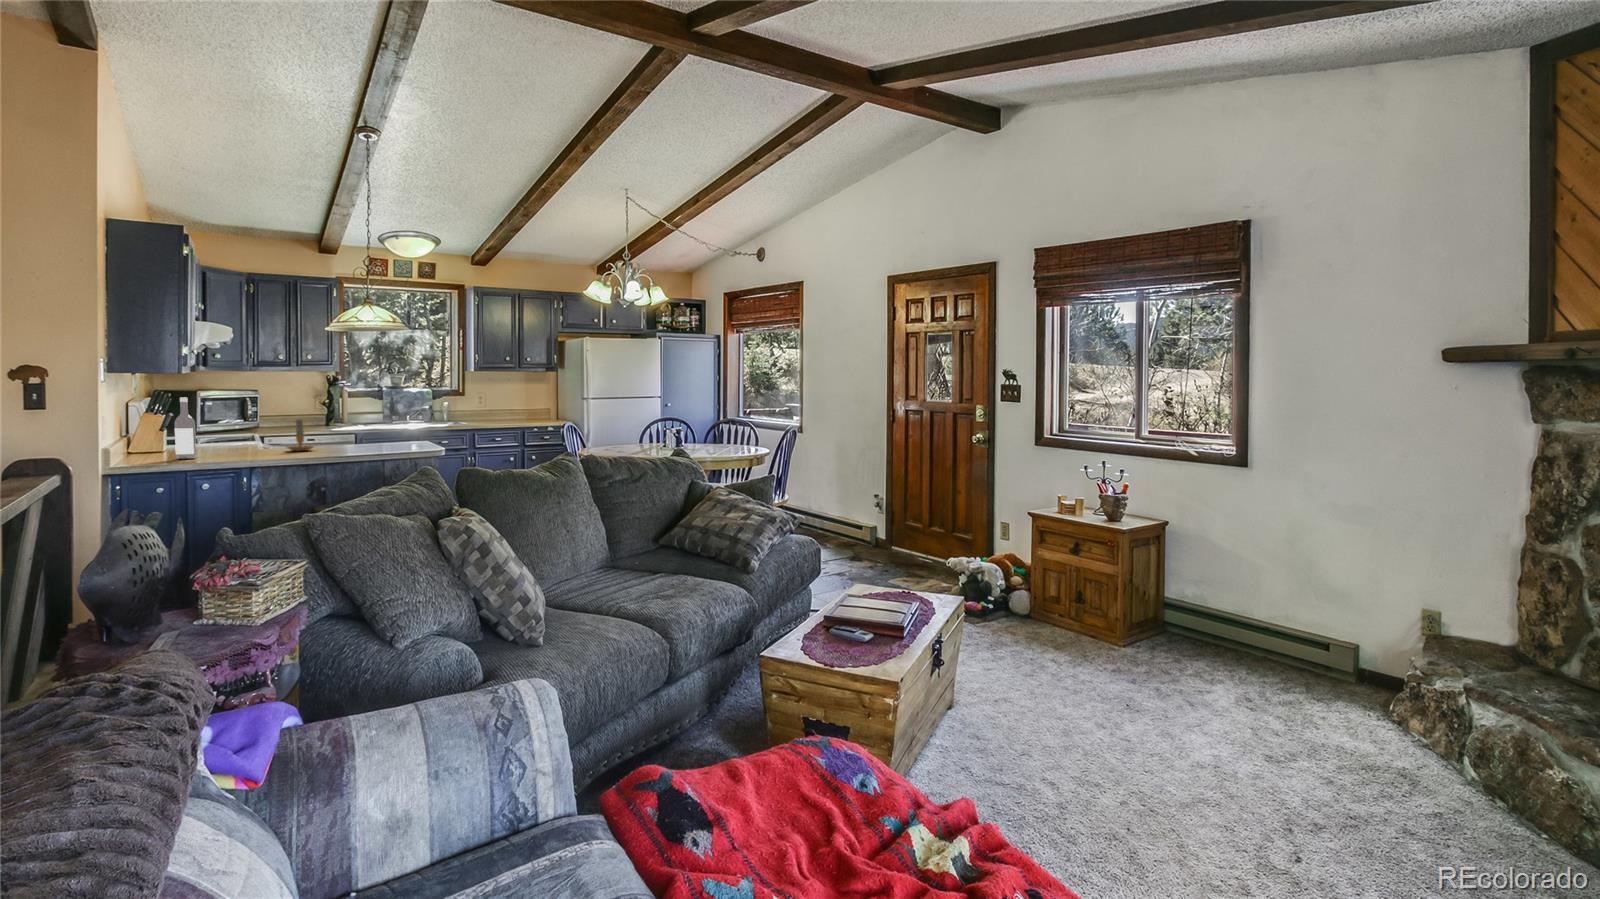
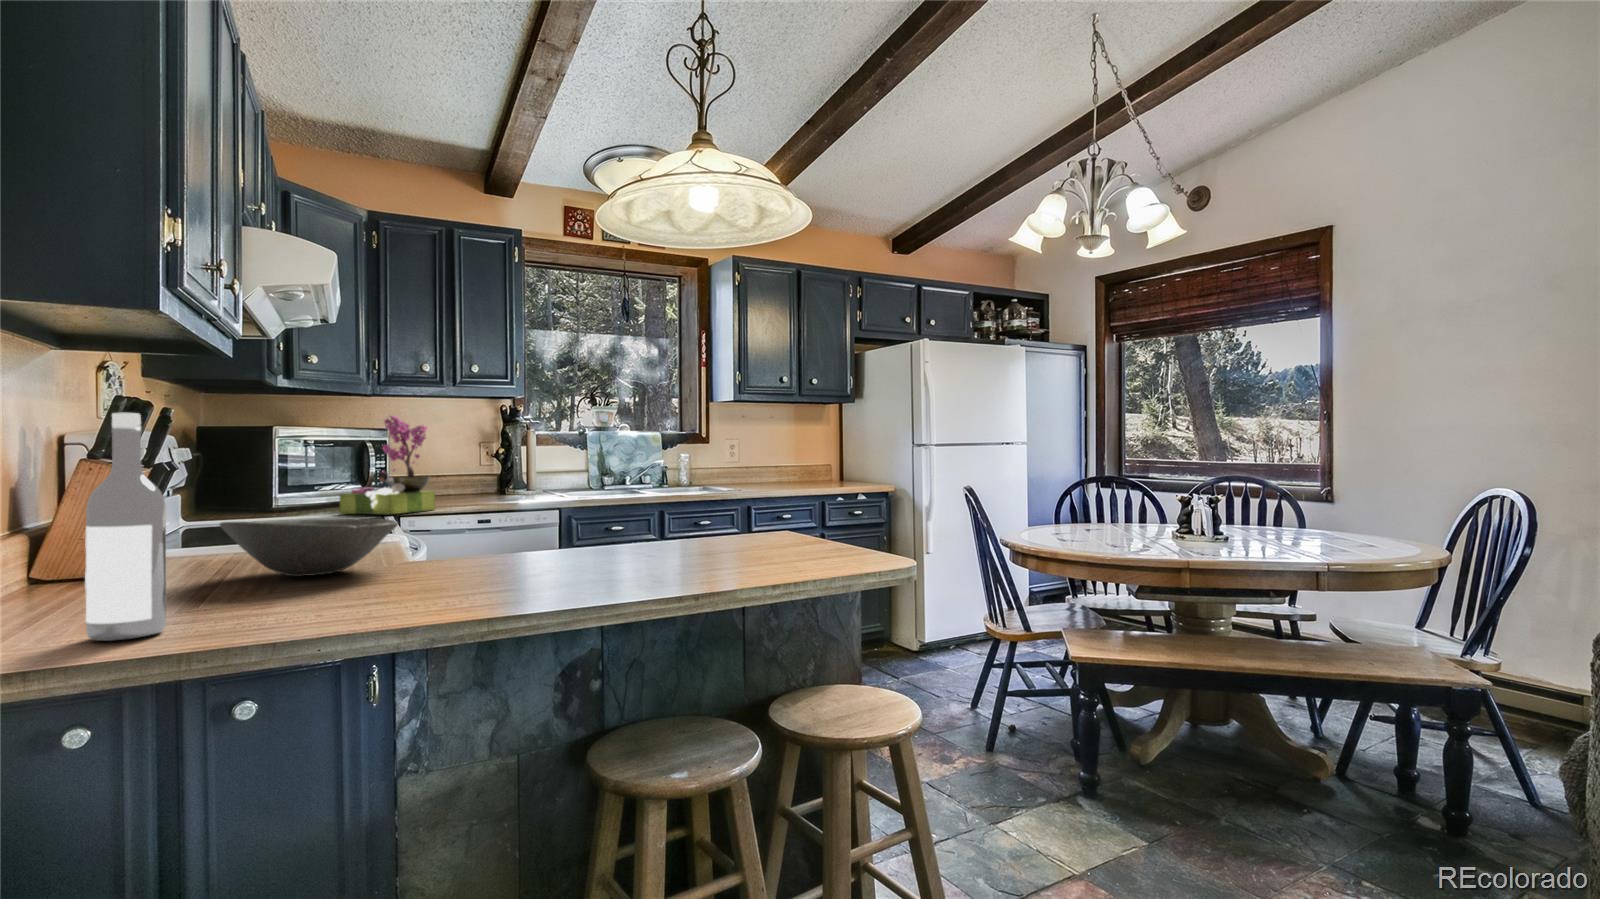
flower arrangement: none [234,383,285,435] -> present [339,416,435,514]
candle: present [287,419,314,451] -> none [456,482,547,580]
bowl: none [200,430,264,450] -> present [220,519,398,576]

